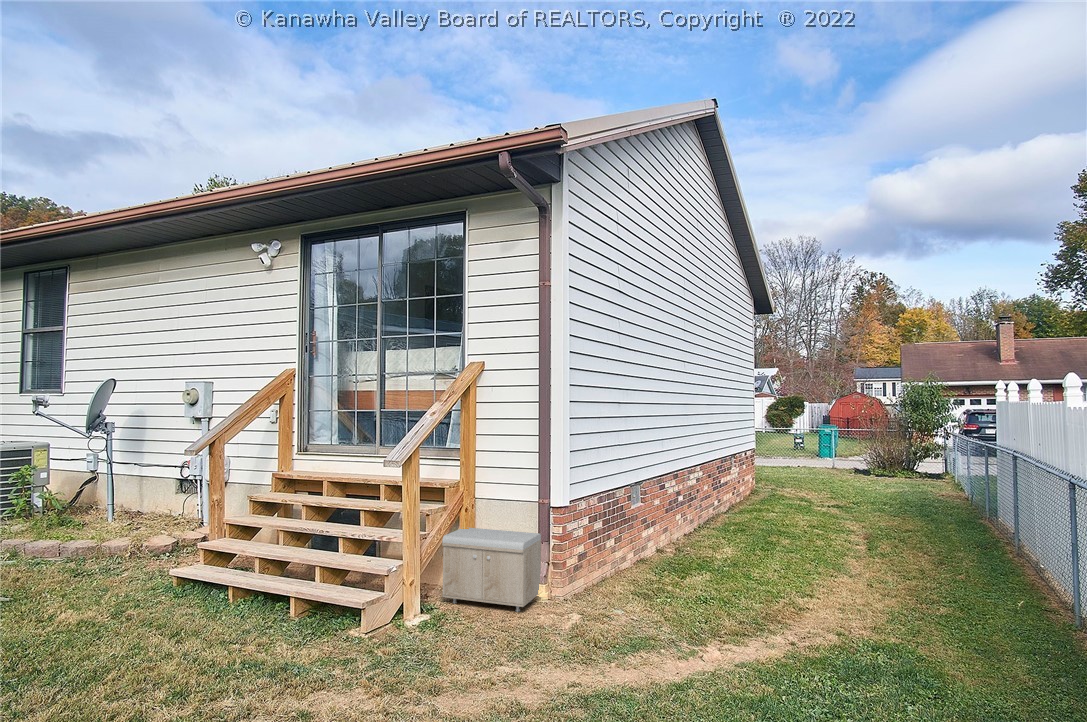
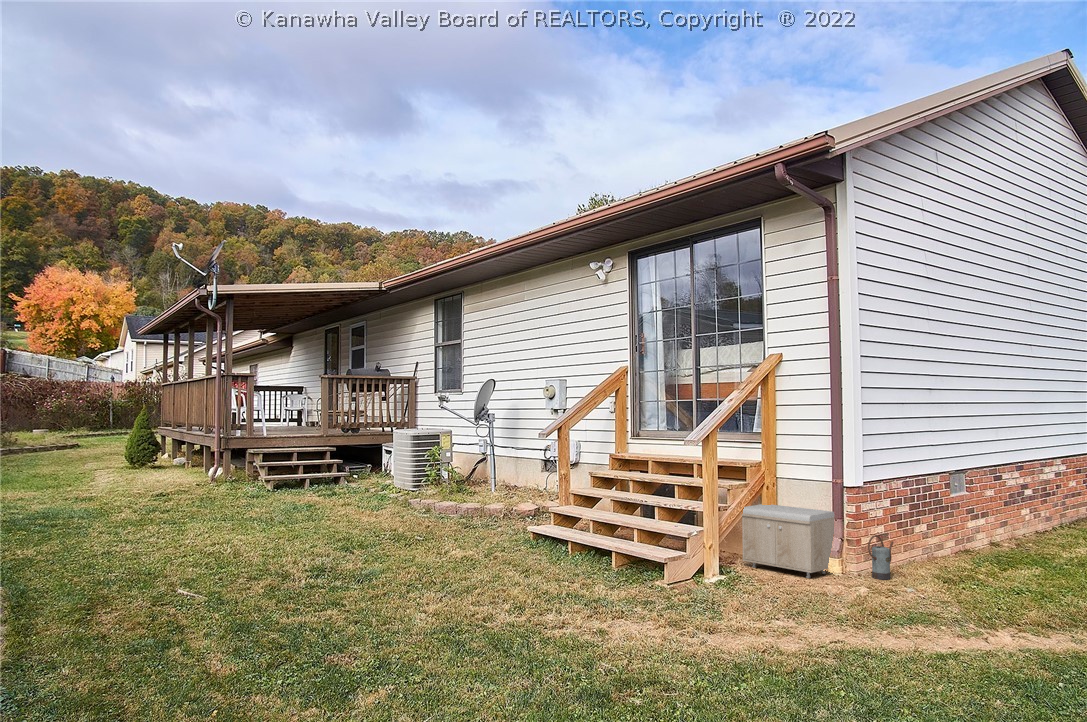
watering can: none [575,555,594,602] -> present [868,535,893,580]

